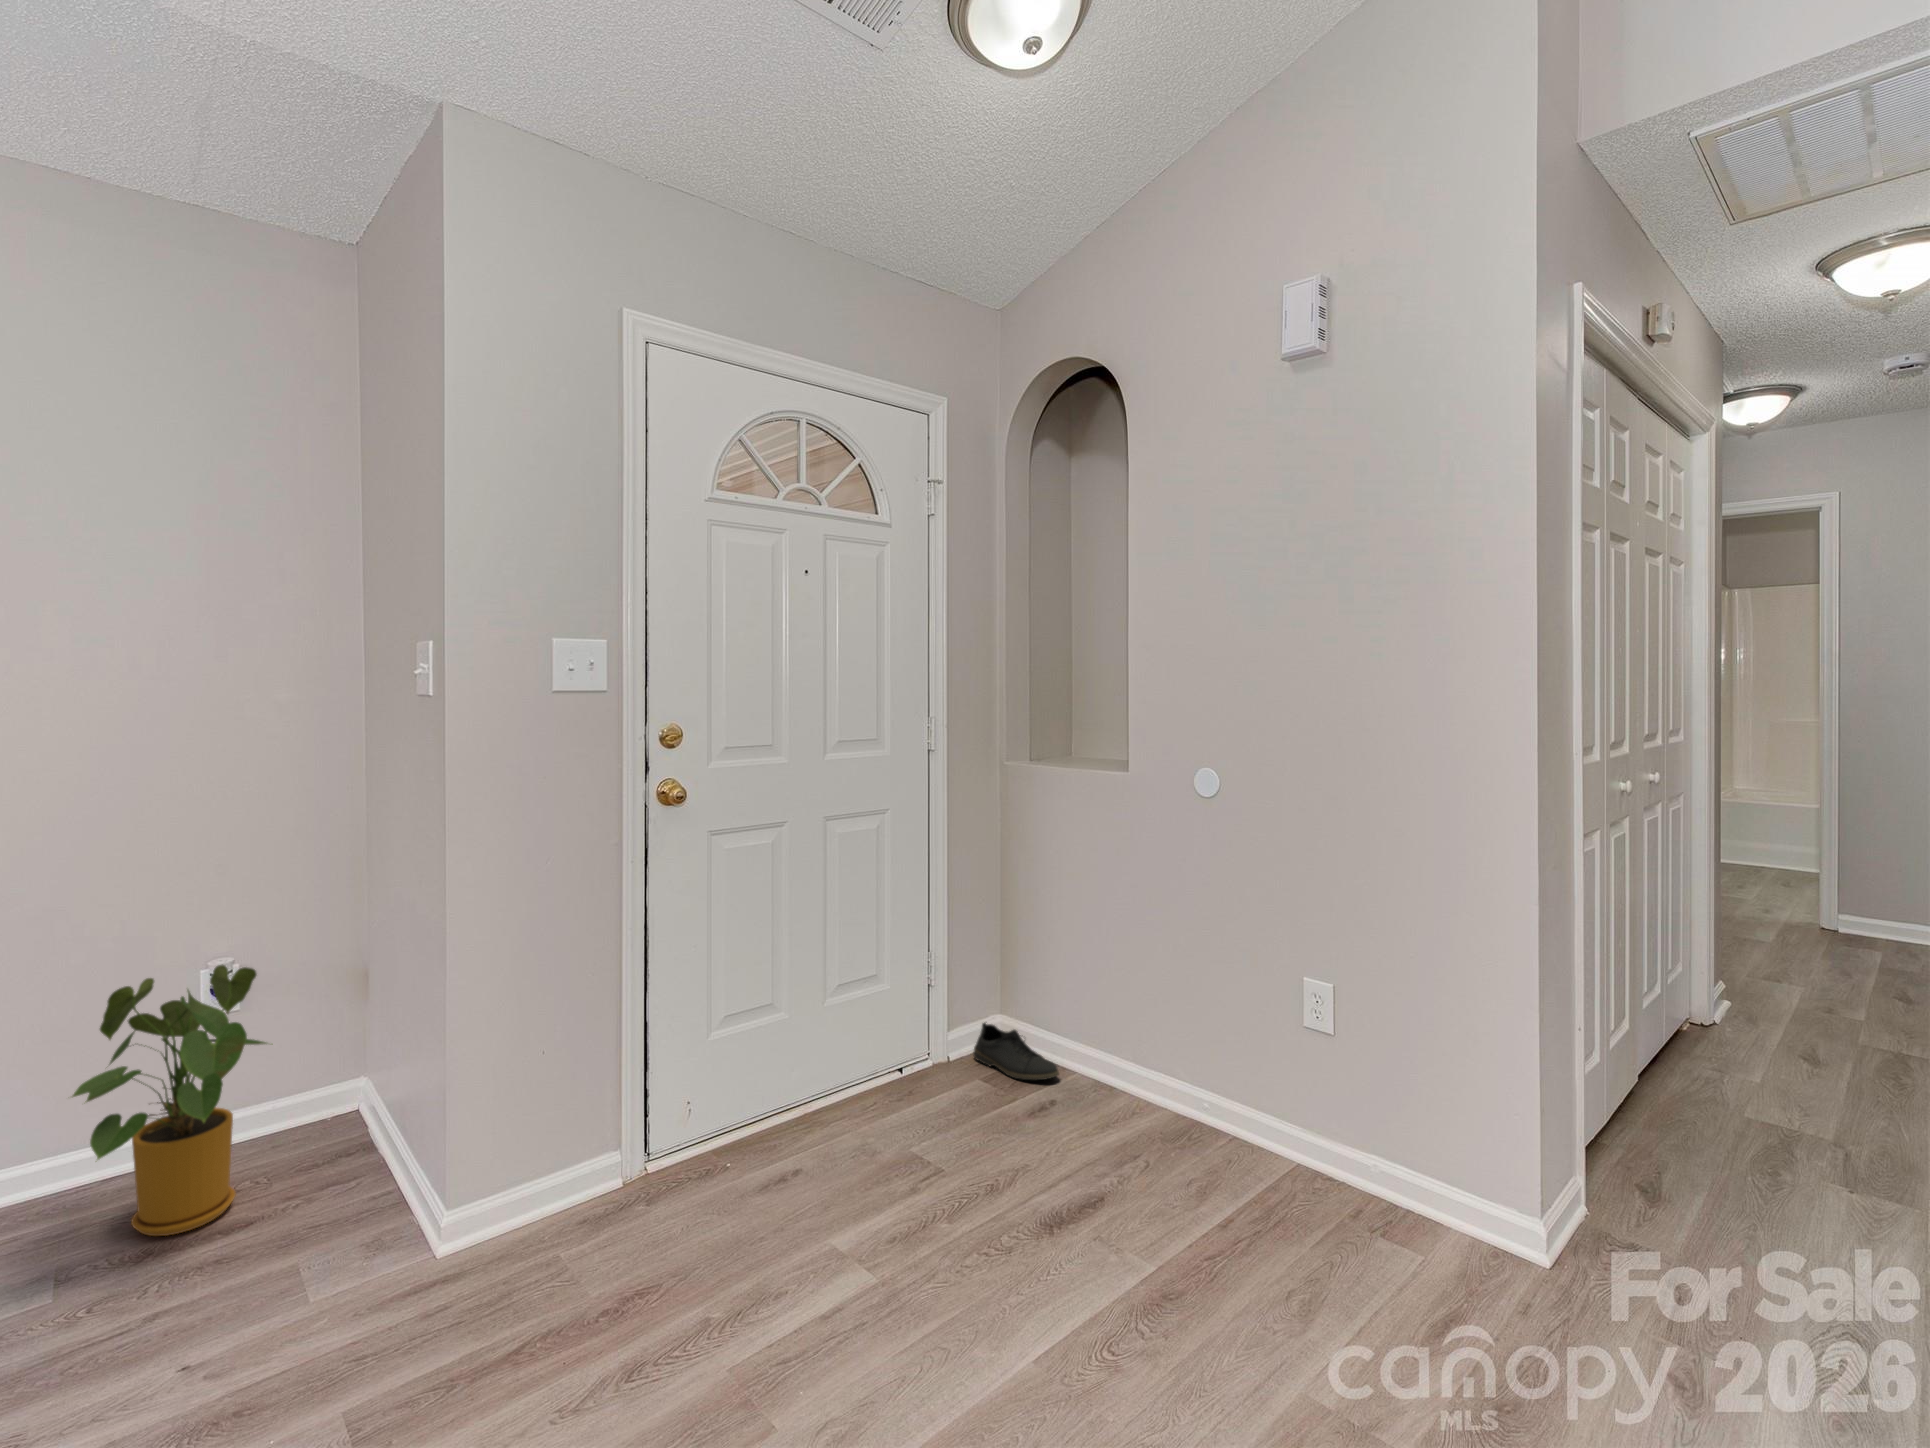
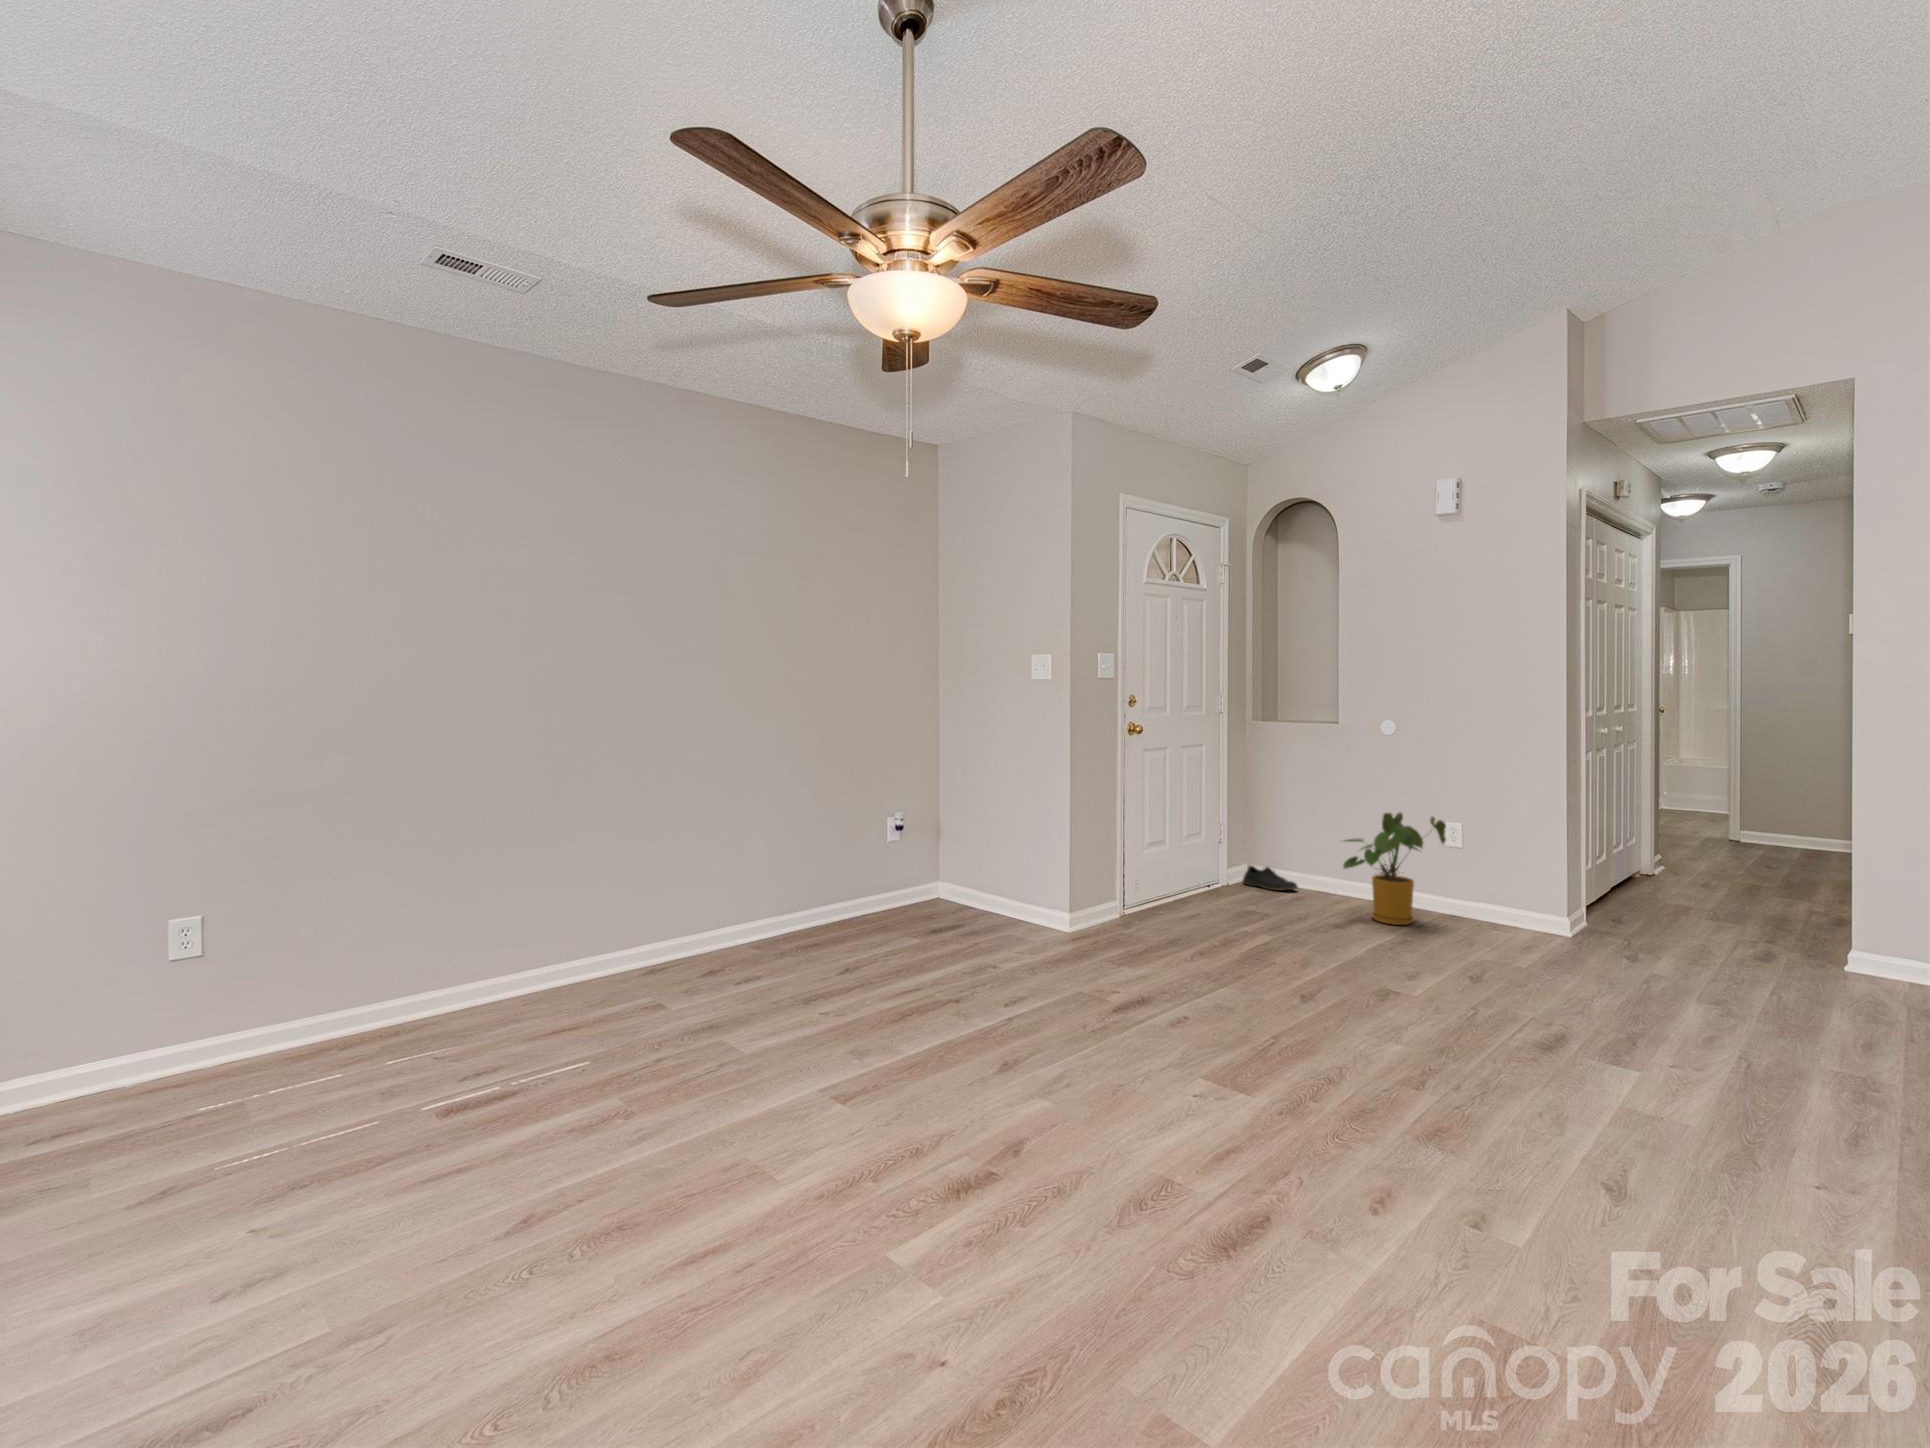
house plant: present [72,965,266,1236] -> present [1343,813,1446,925]

